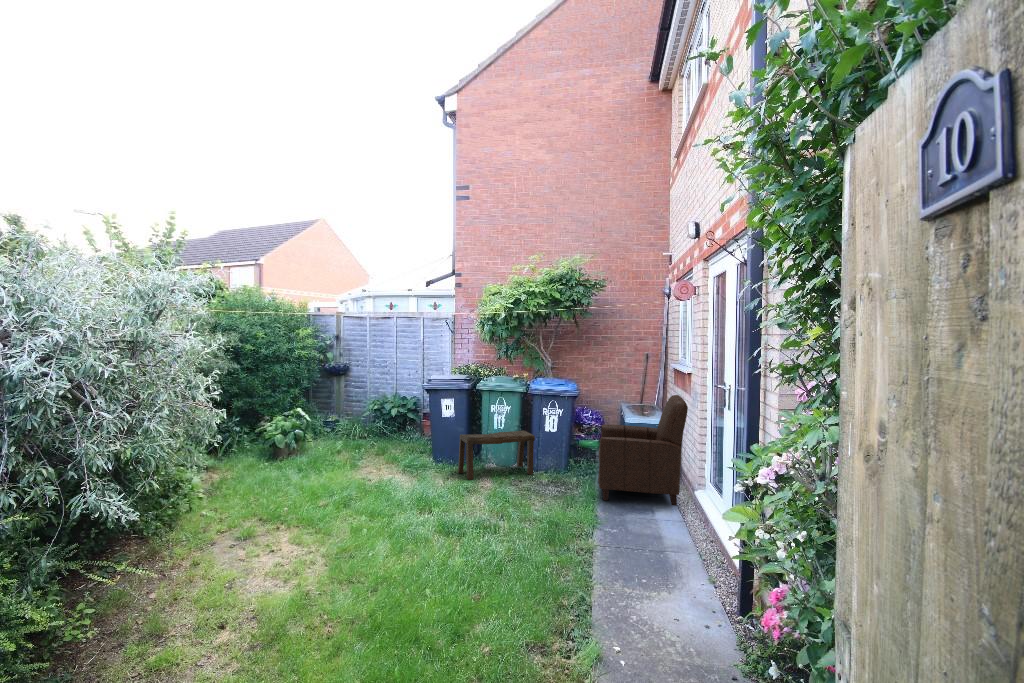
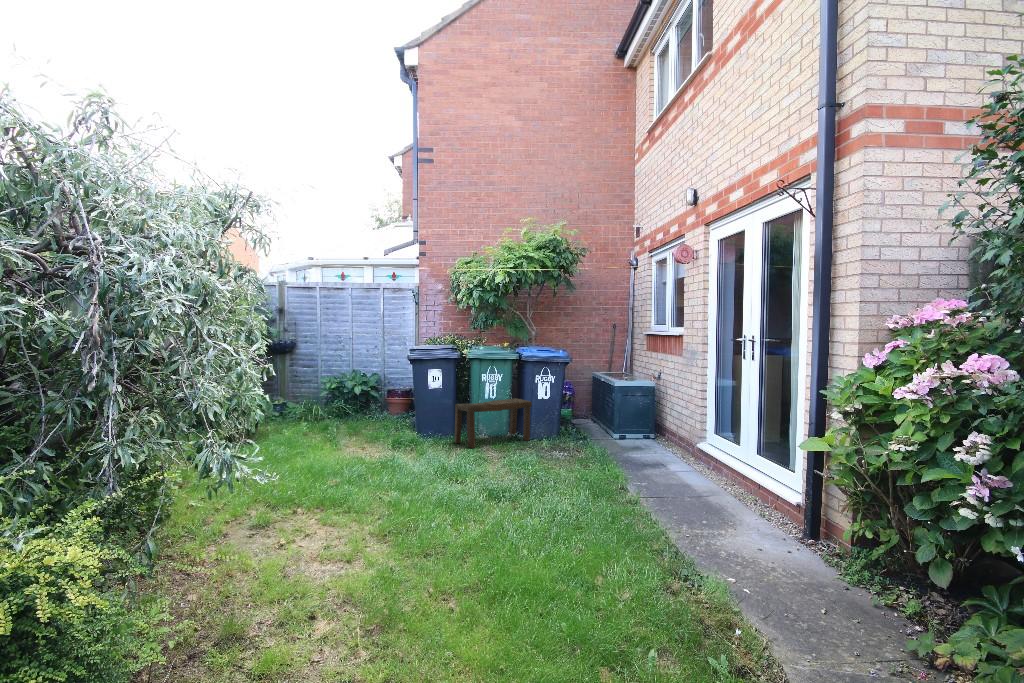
chair: present [598,395,688,506] -> none [597,356,689,457]

